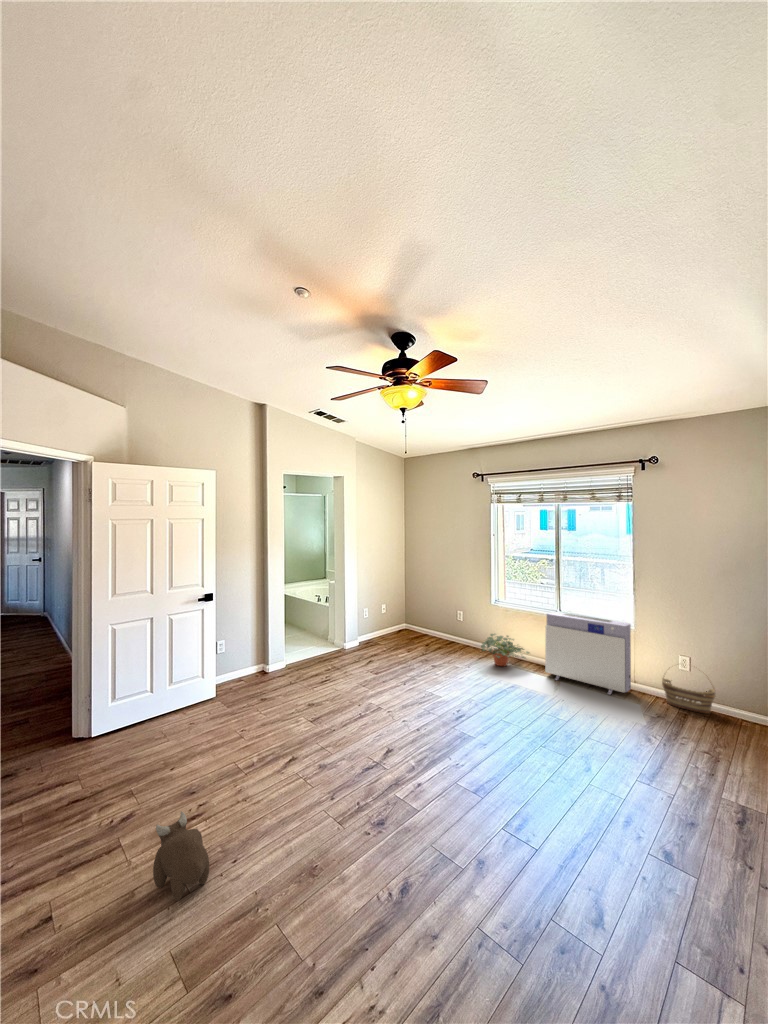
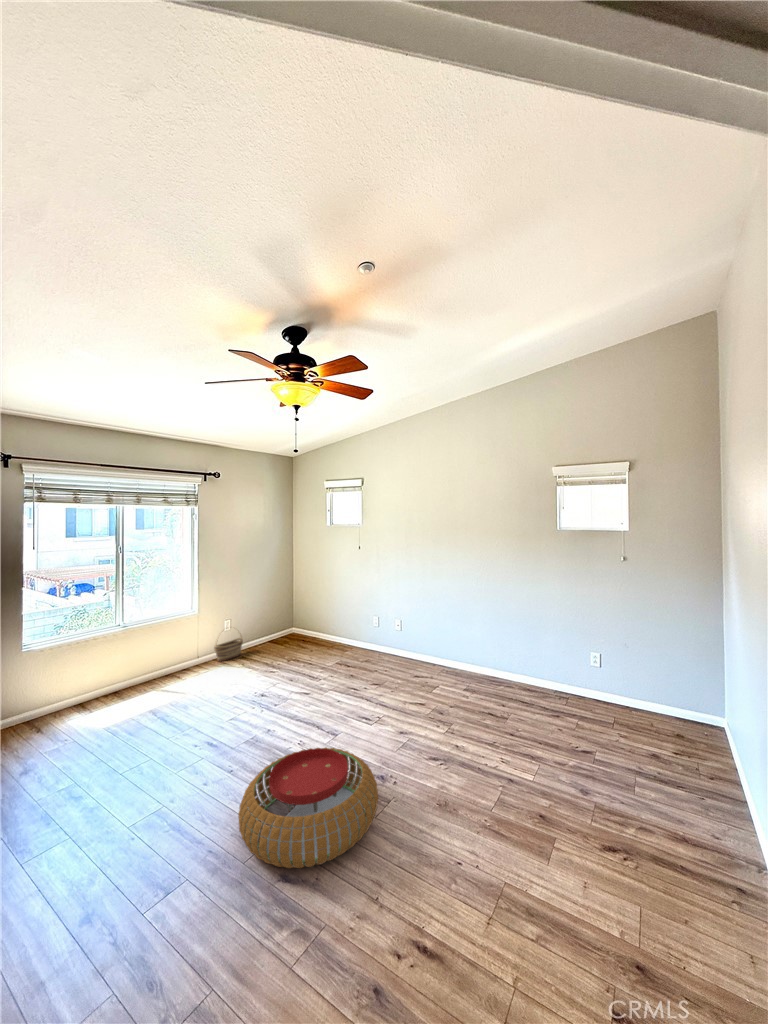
air purifier: present [545,612,631,695] -> none [123,612,205,693]
potted plant: present [481,634,529,666] -> none [30,682,108,723]
pouf: none [281,715,399,803] -> present [238,748,378,868]
plush toy: present [153,811,209,901] -> none [472,843,524,914]

